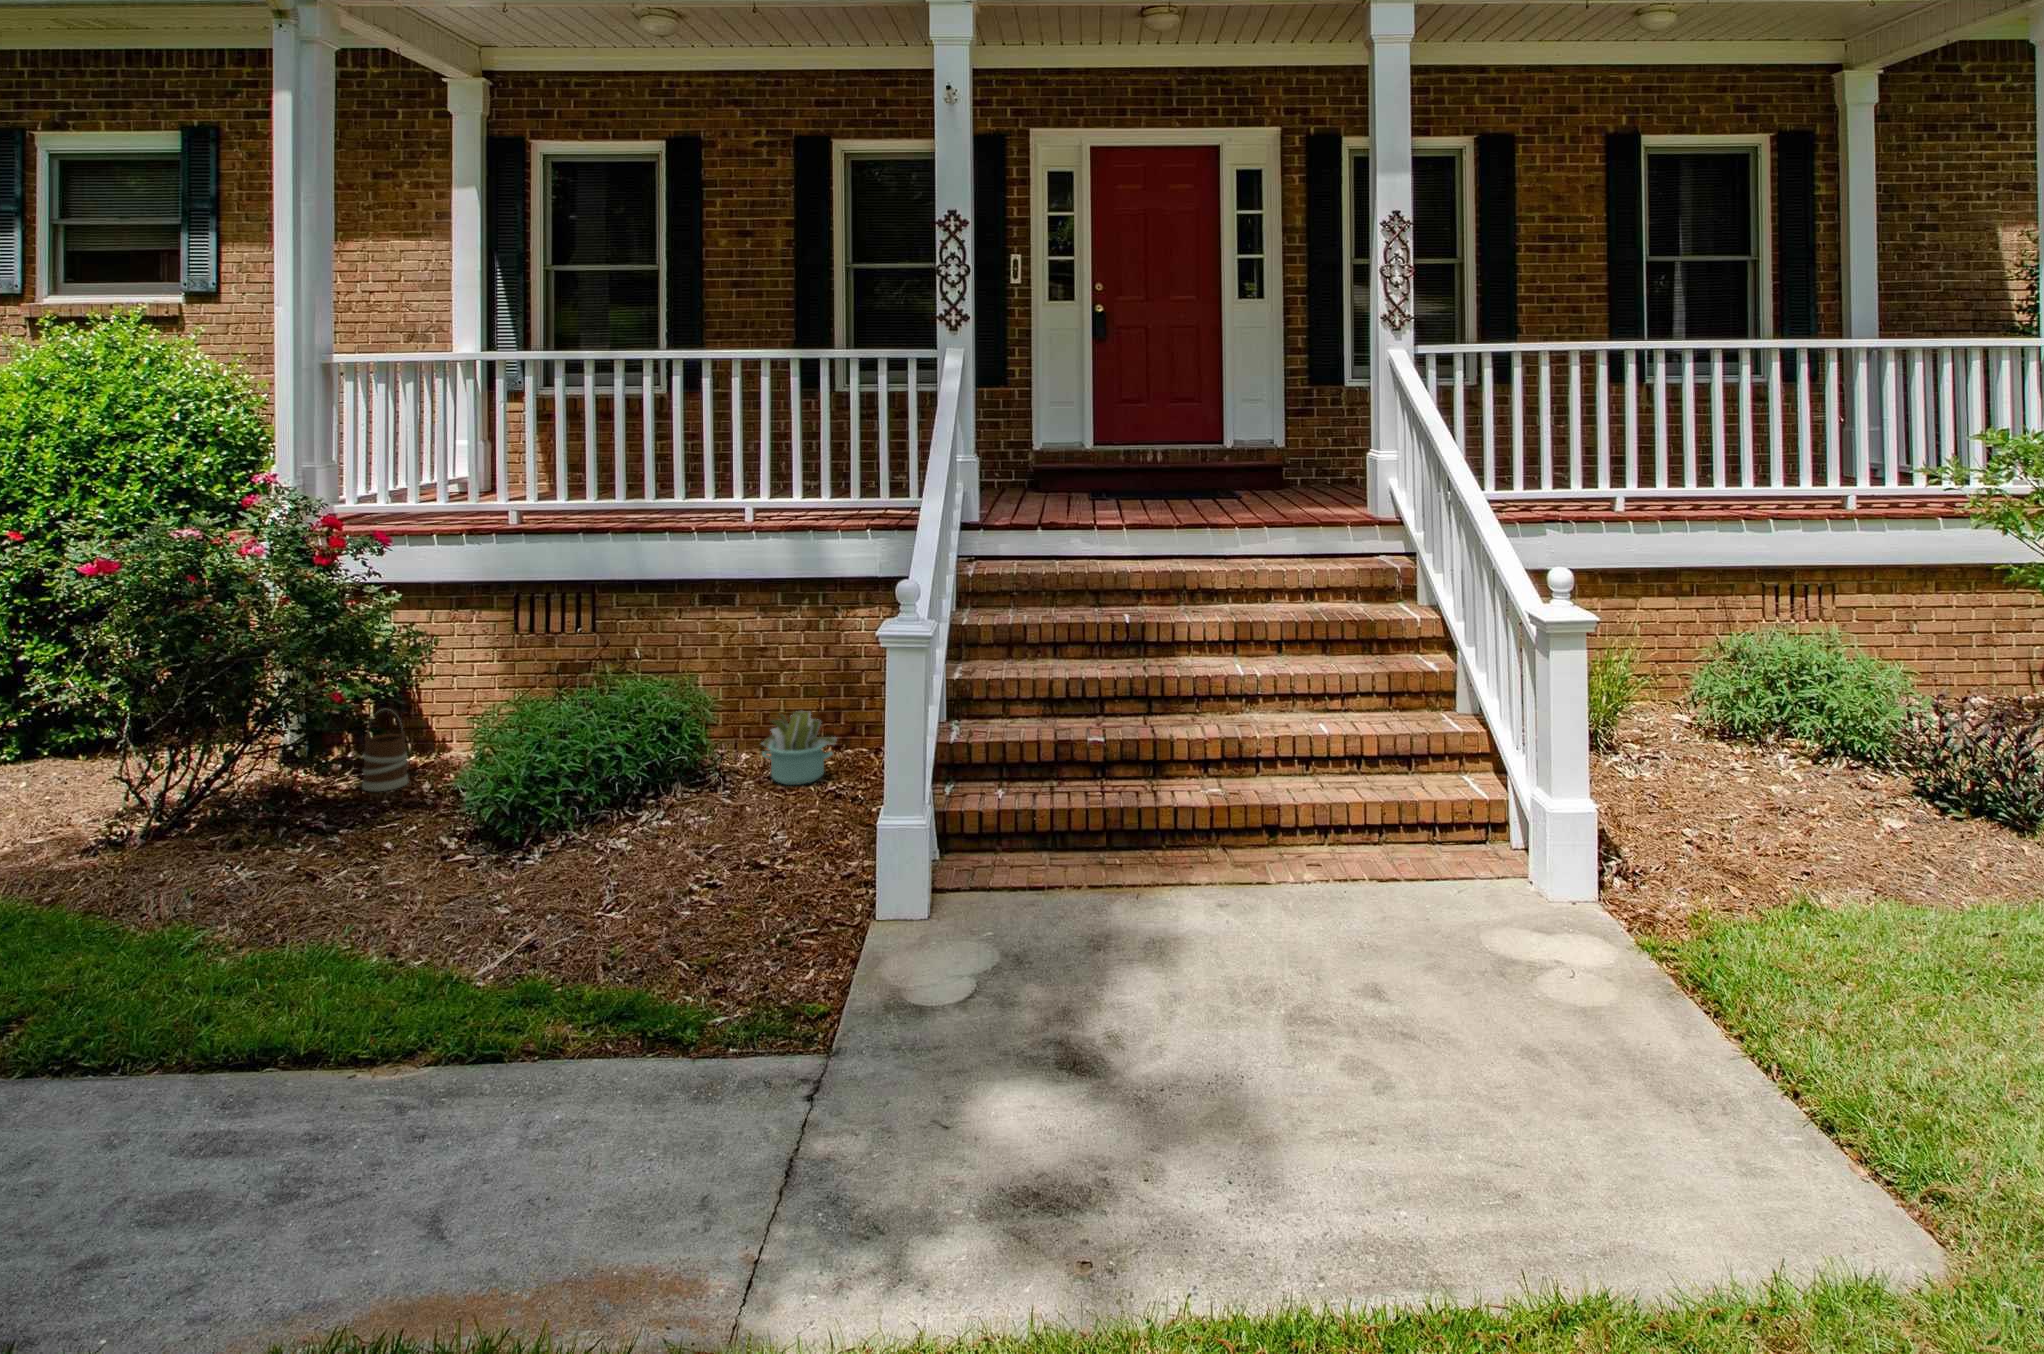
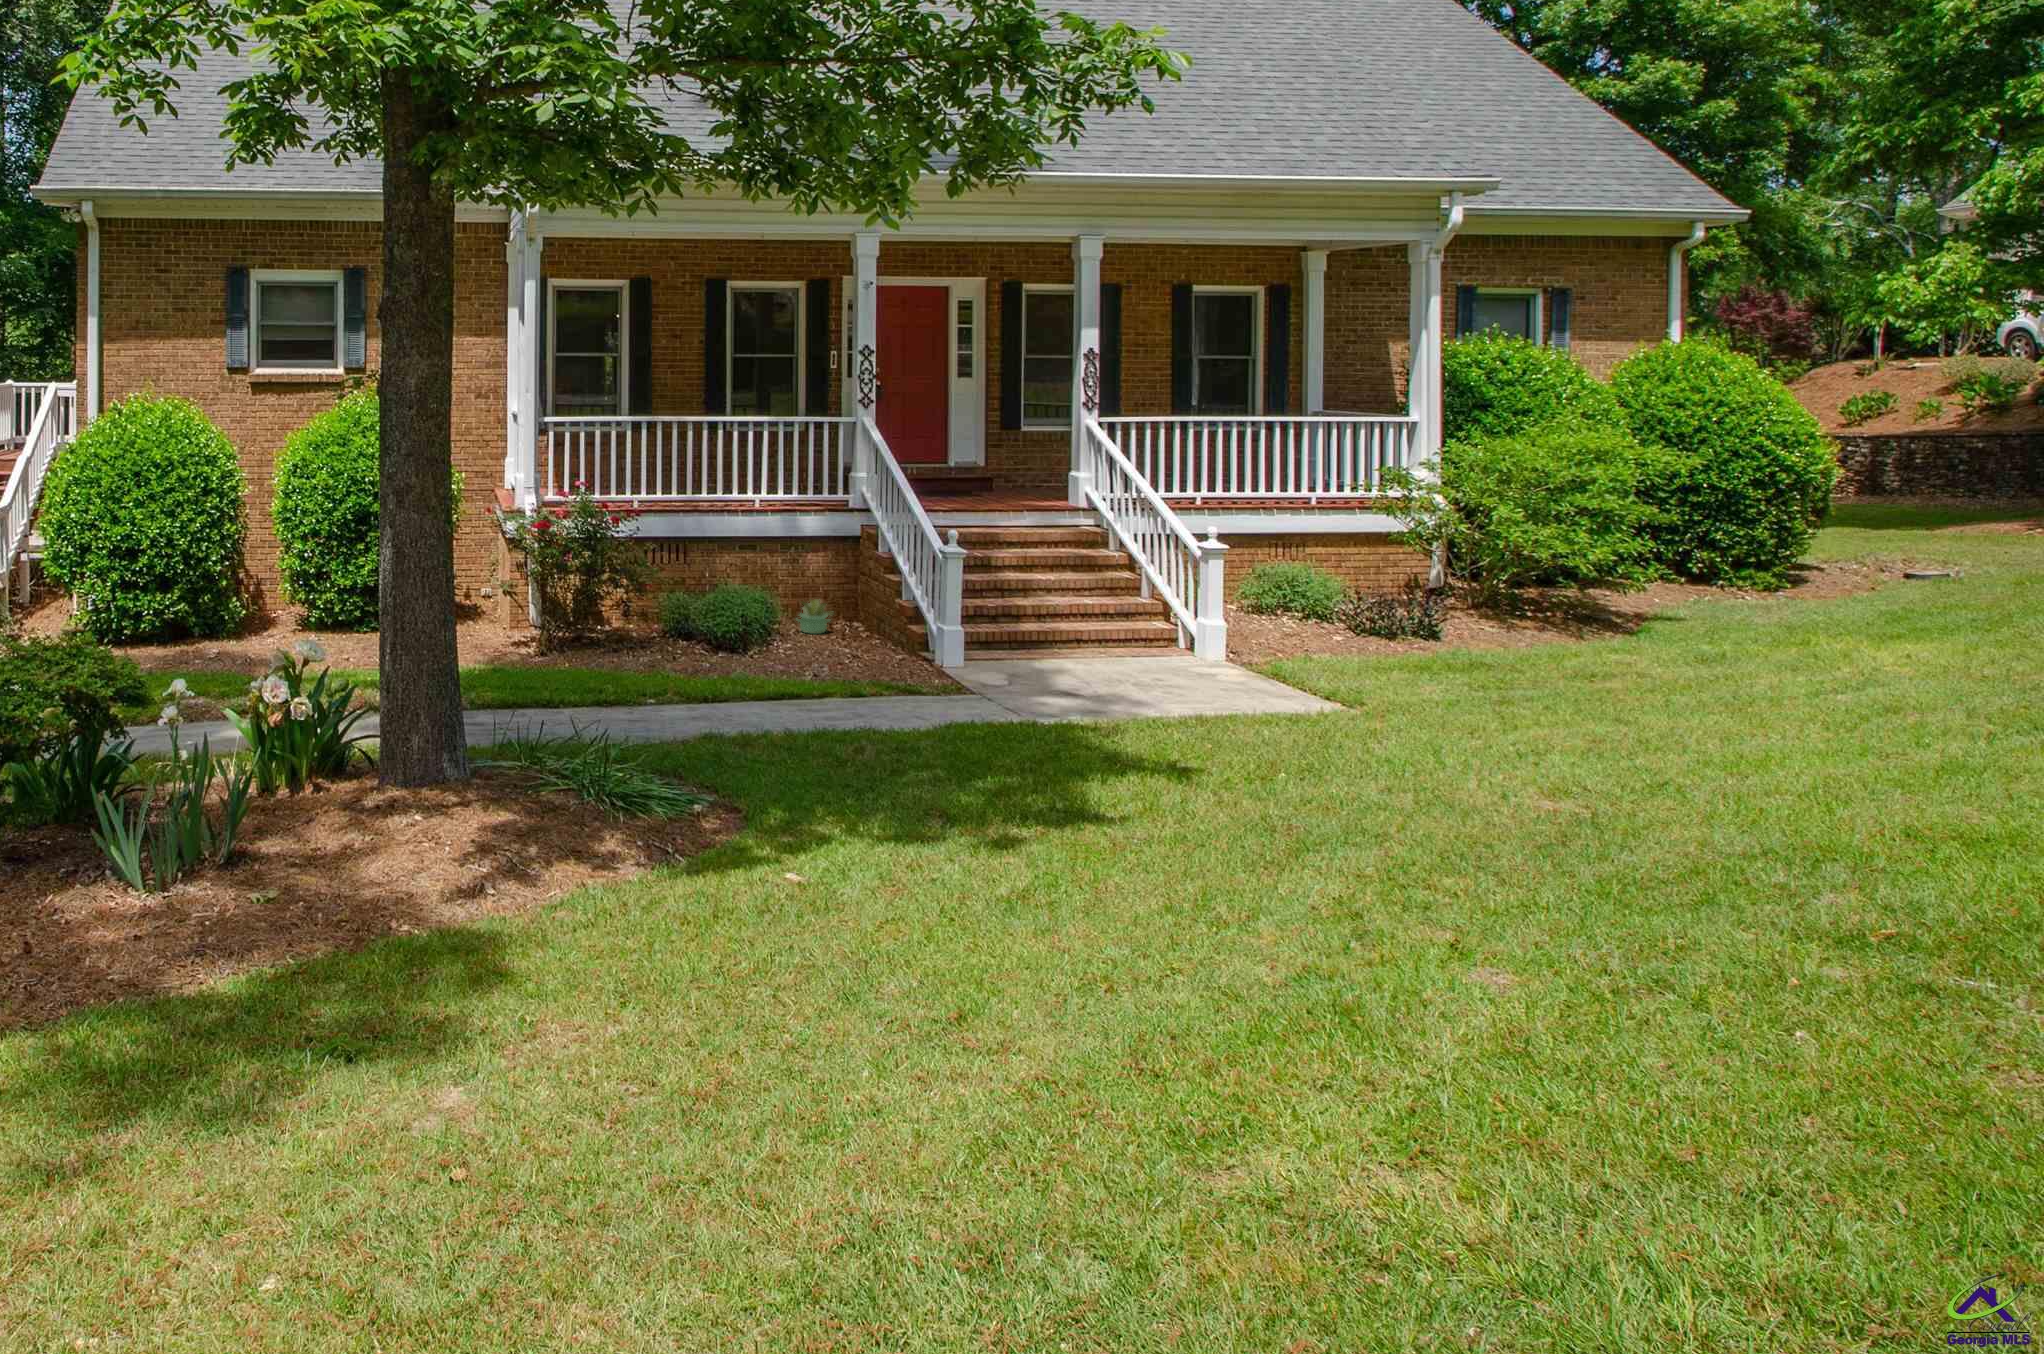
wooden bucket: present [362,712,408,791] -> none [600,597,621,636]

